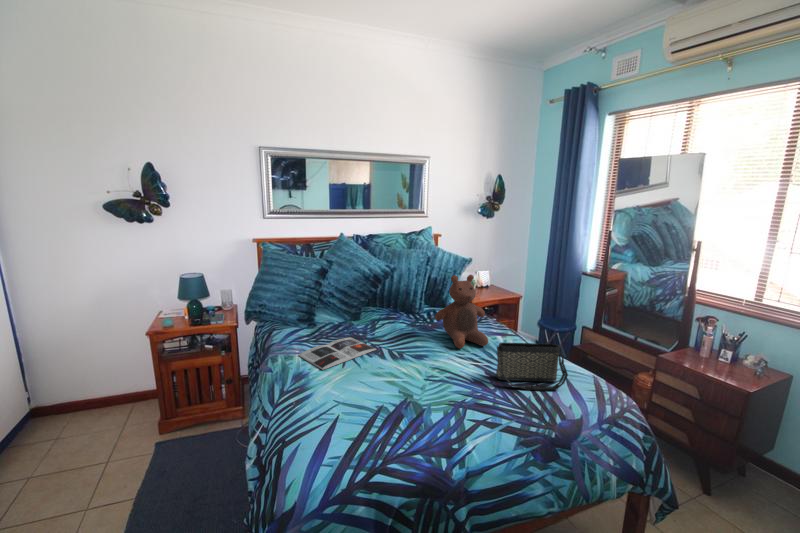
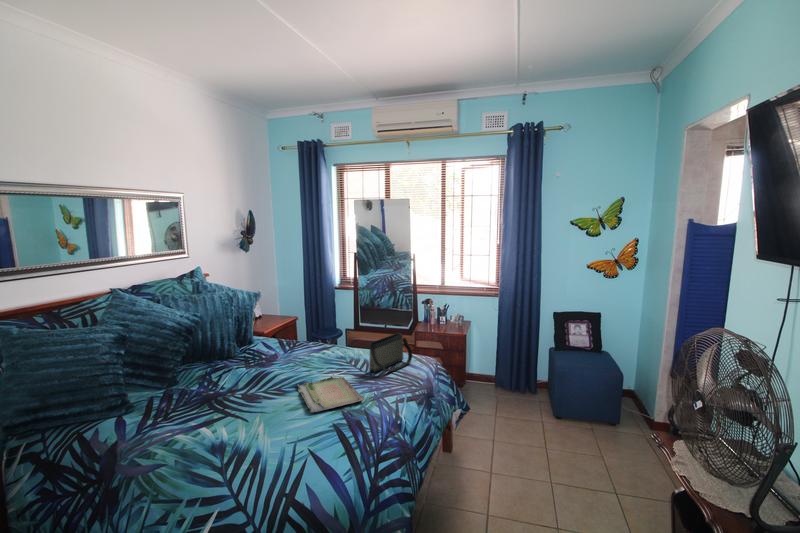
stuffed bear: present [435,275,488,348] -> none [288,300,337,366]
magazine: present [299,337,376,370] -> none [179,394,255,436]
tray: none [383,355,460,401] -> present [298,374,364,413]

